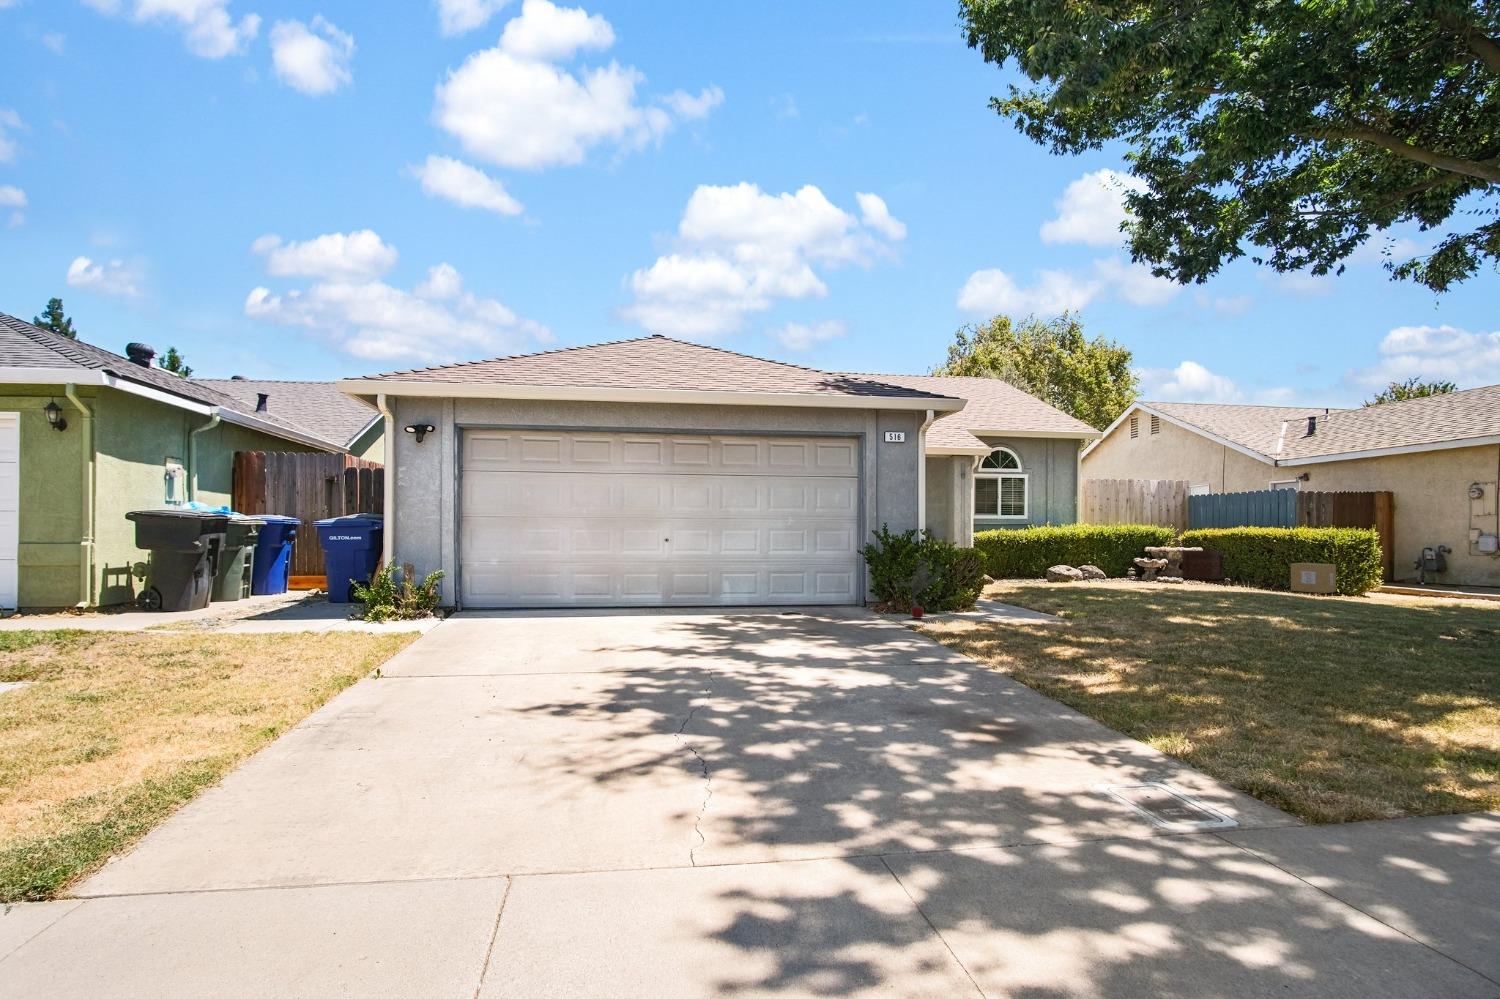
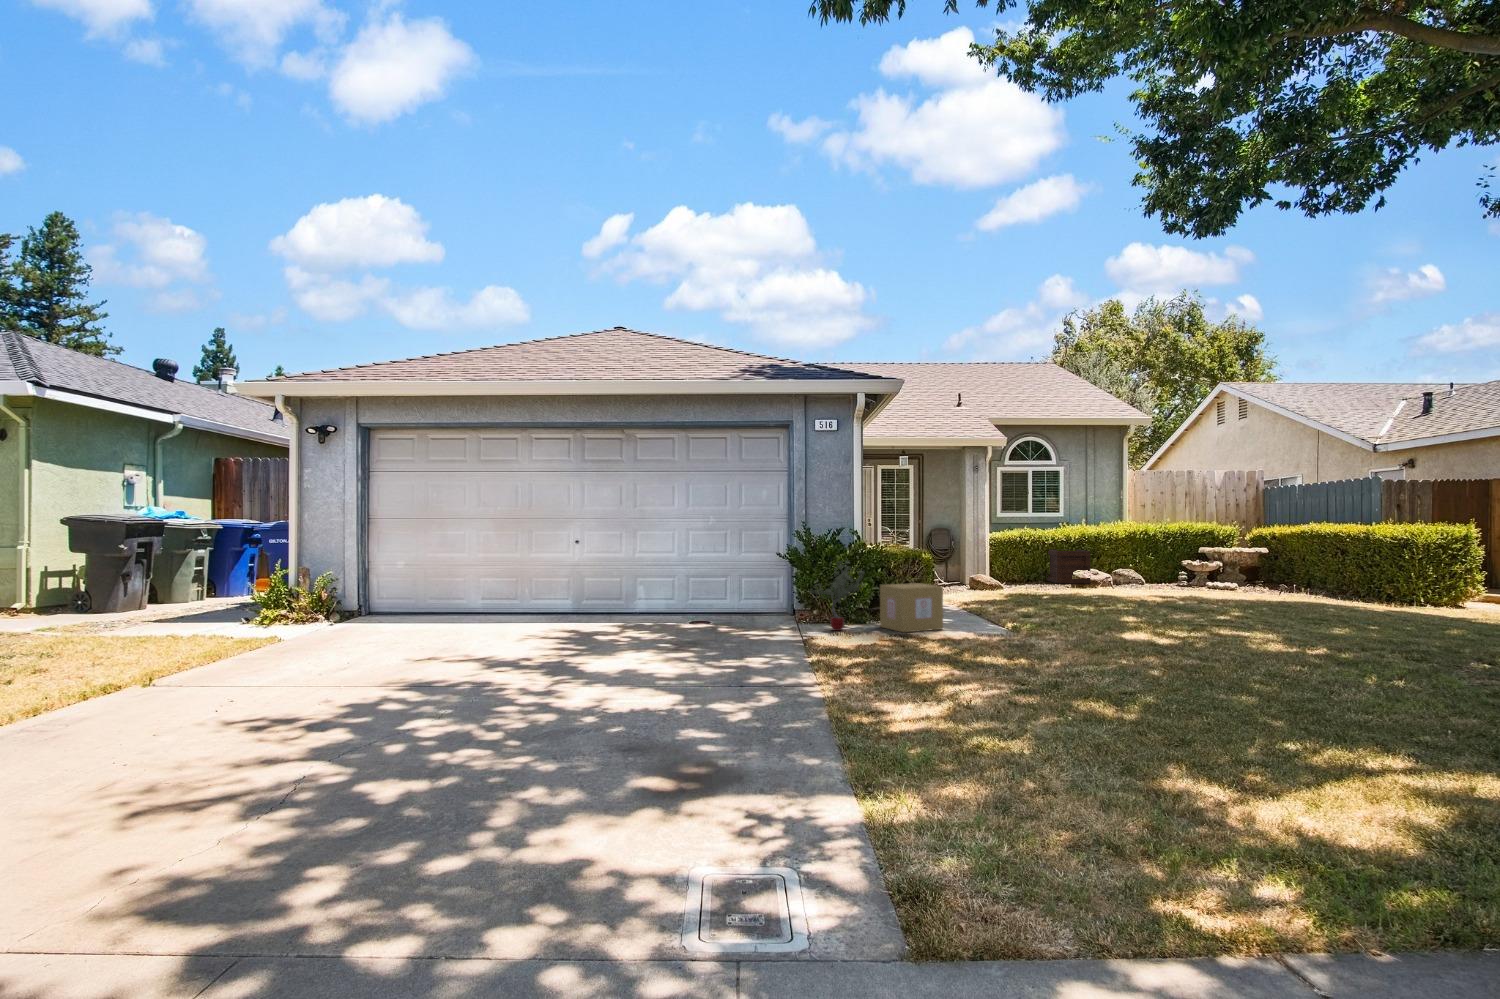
wooden crate: present [1182,550,1223,580] -> present [1047,550,1091,584]
cardboard box: present [1291,563,1336,593] -> present [880,583,943,632]

